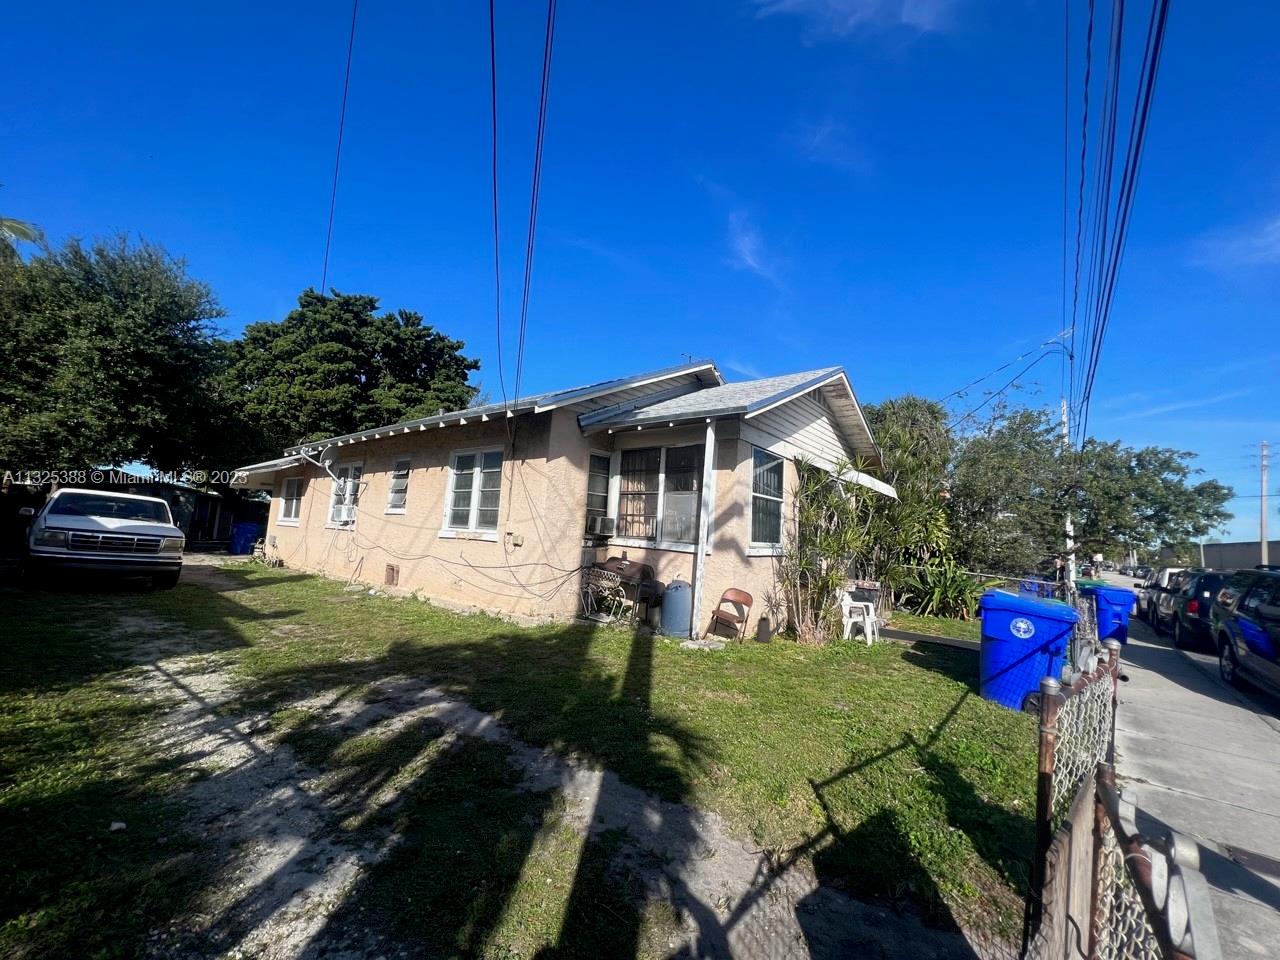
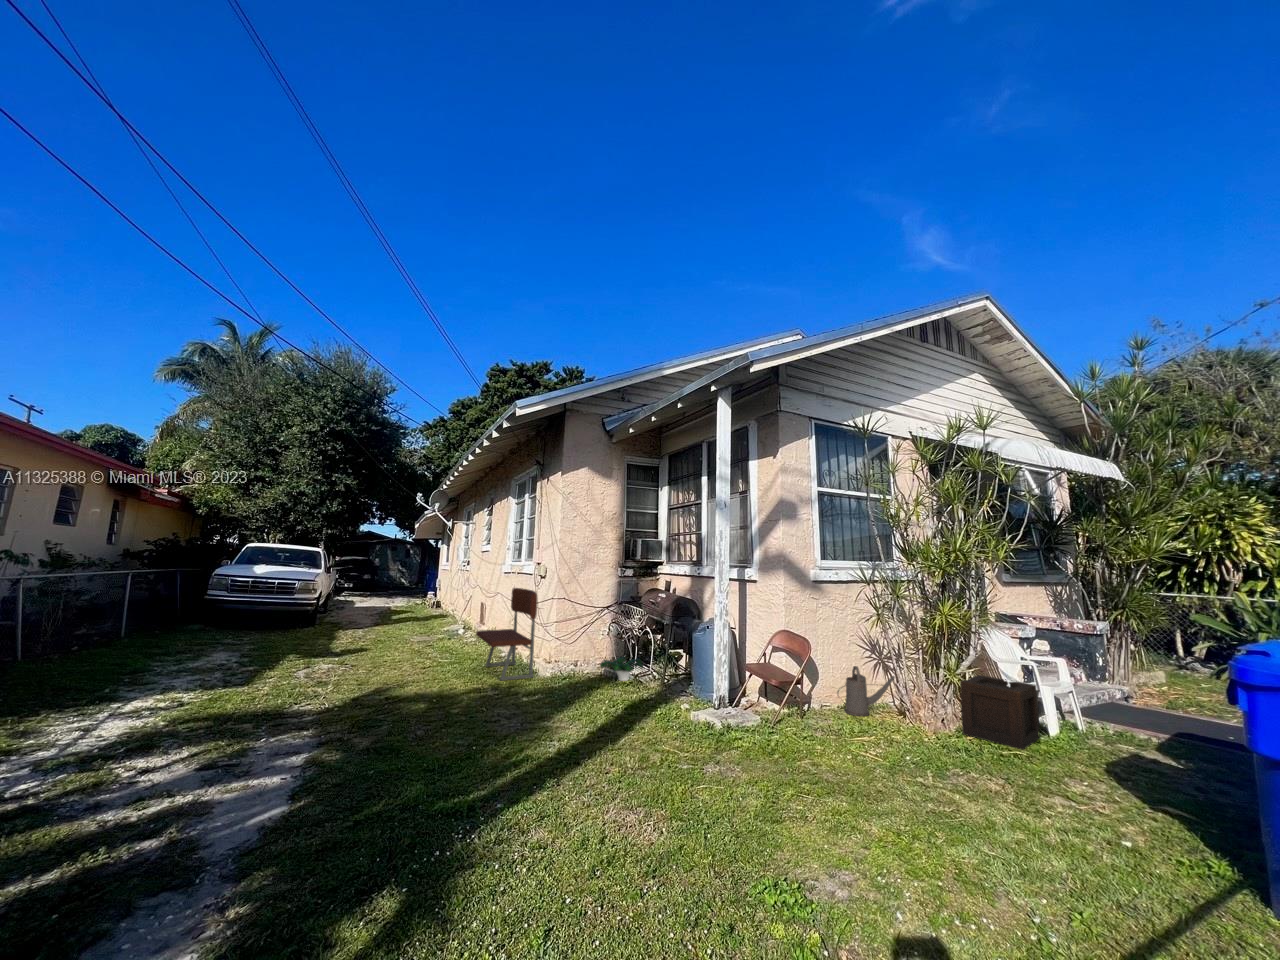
bench: none [458,554,528,632] -> present [476,588,537,681]
potted plant: none [577,610,612,629] -> present [600,657,643,681]
wooden crate: none [826,615,863,655] -> present [960,675,1040,750]

